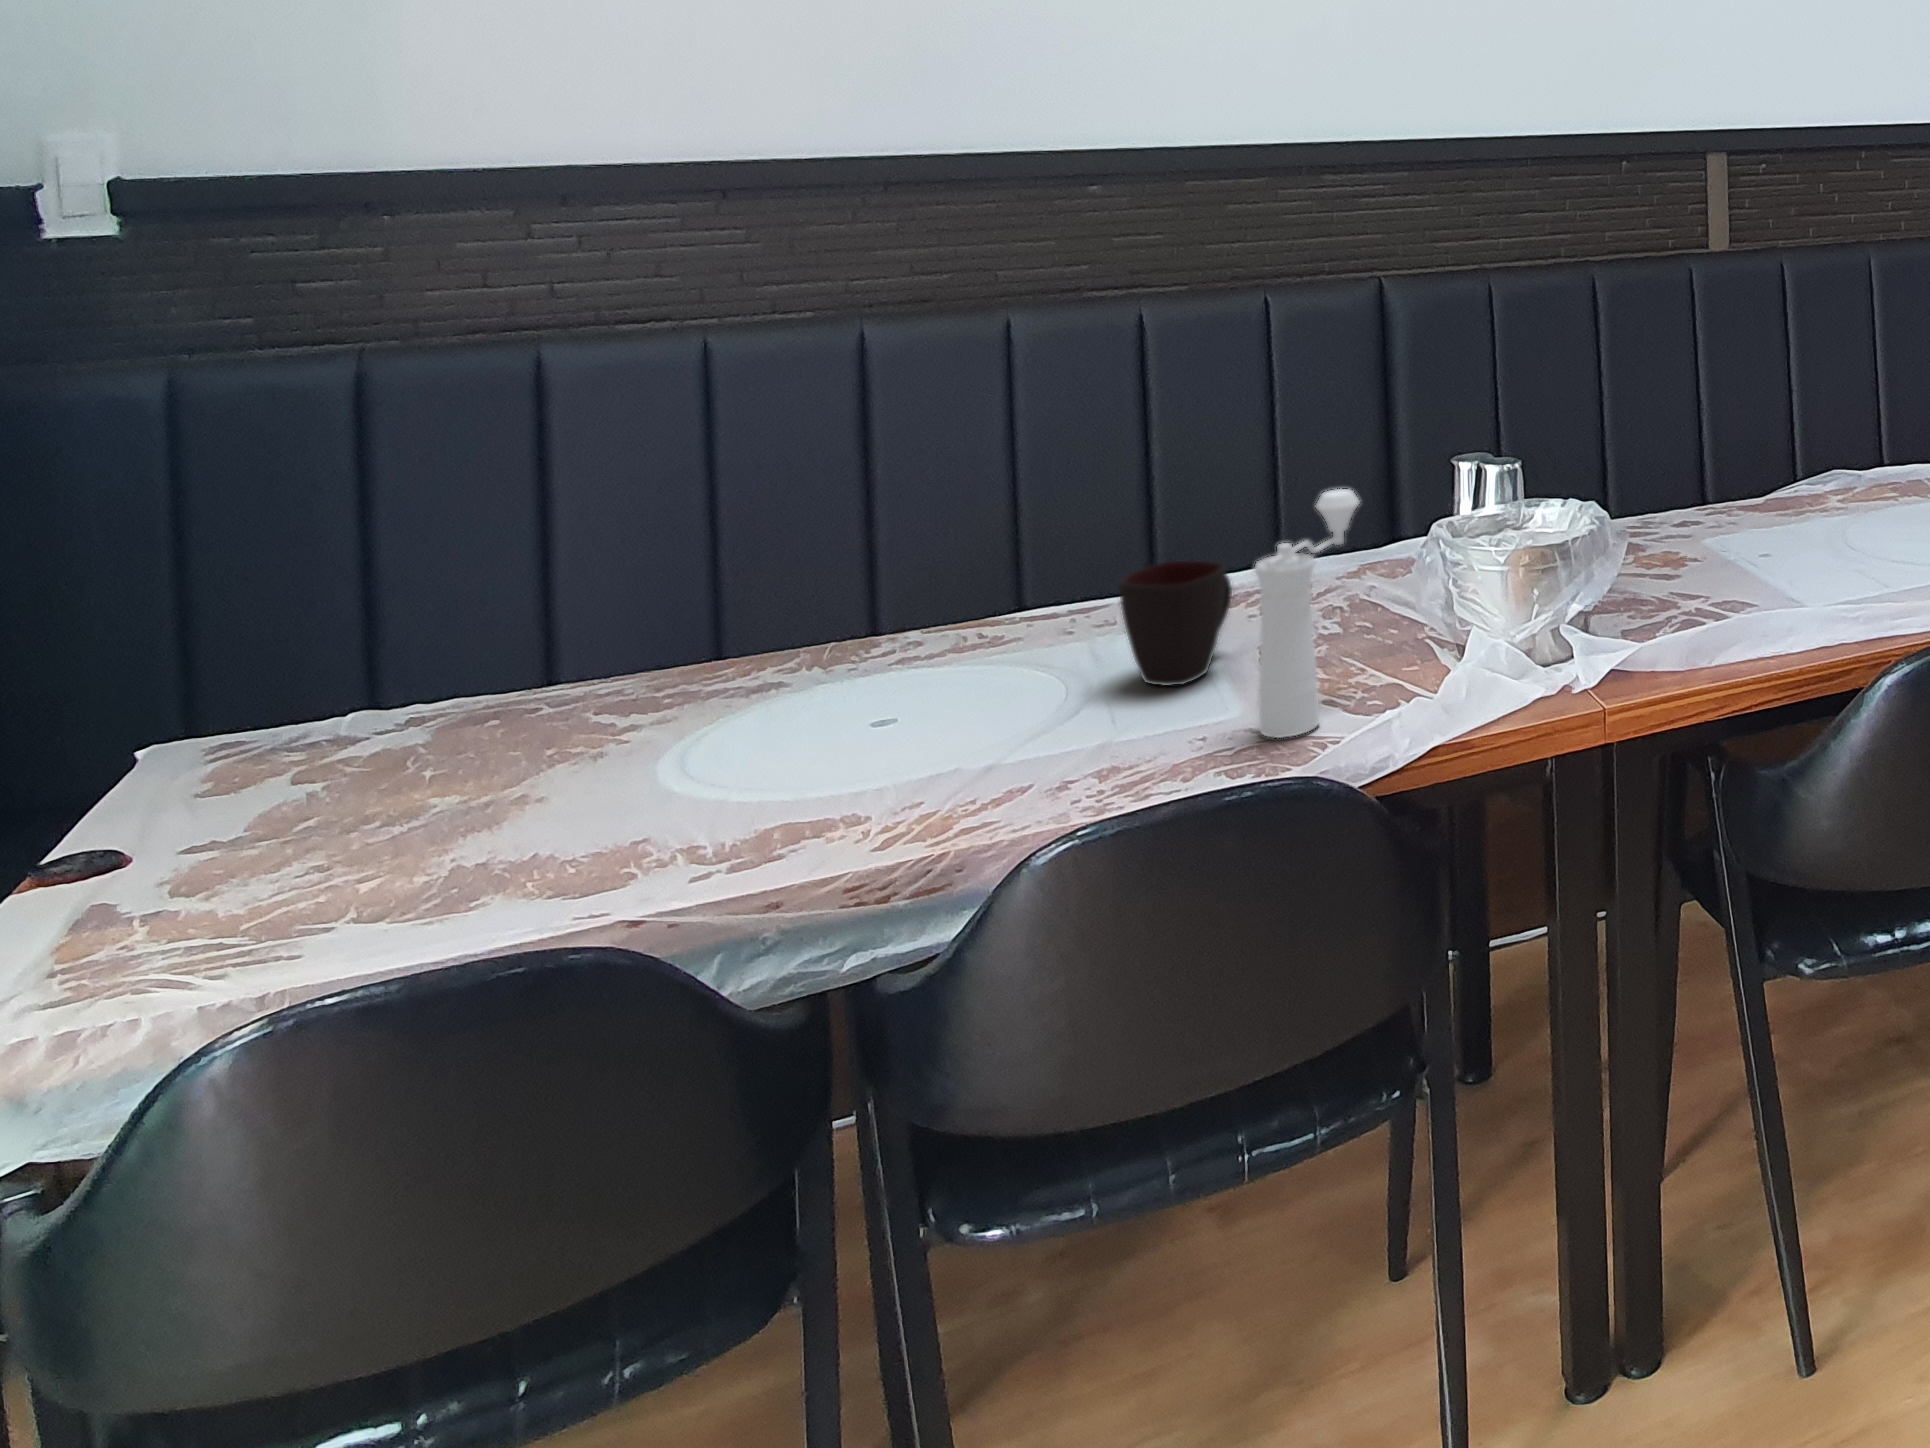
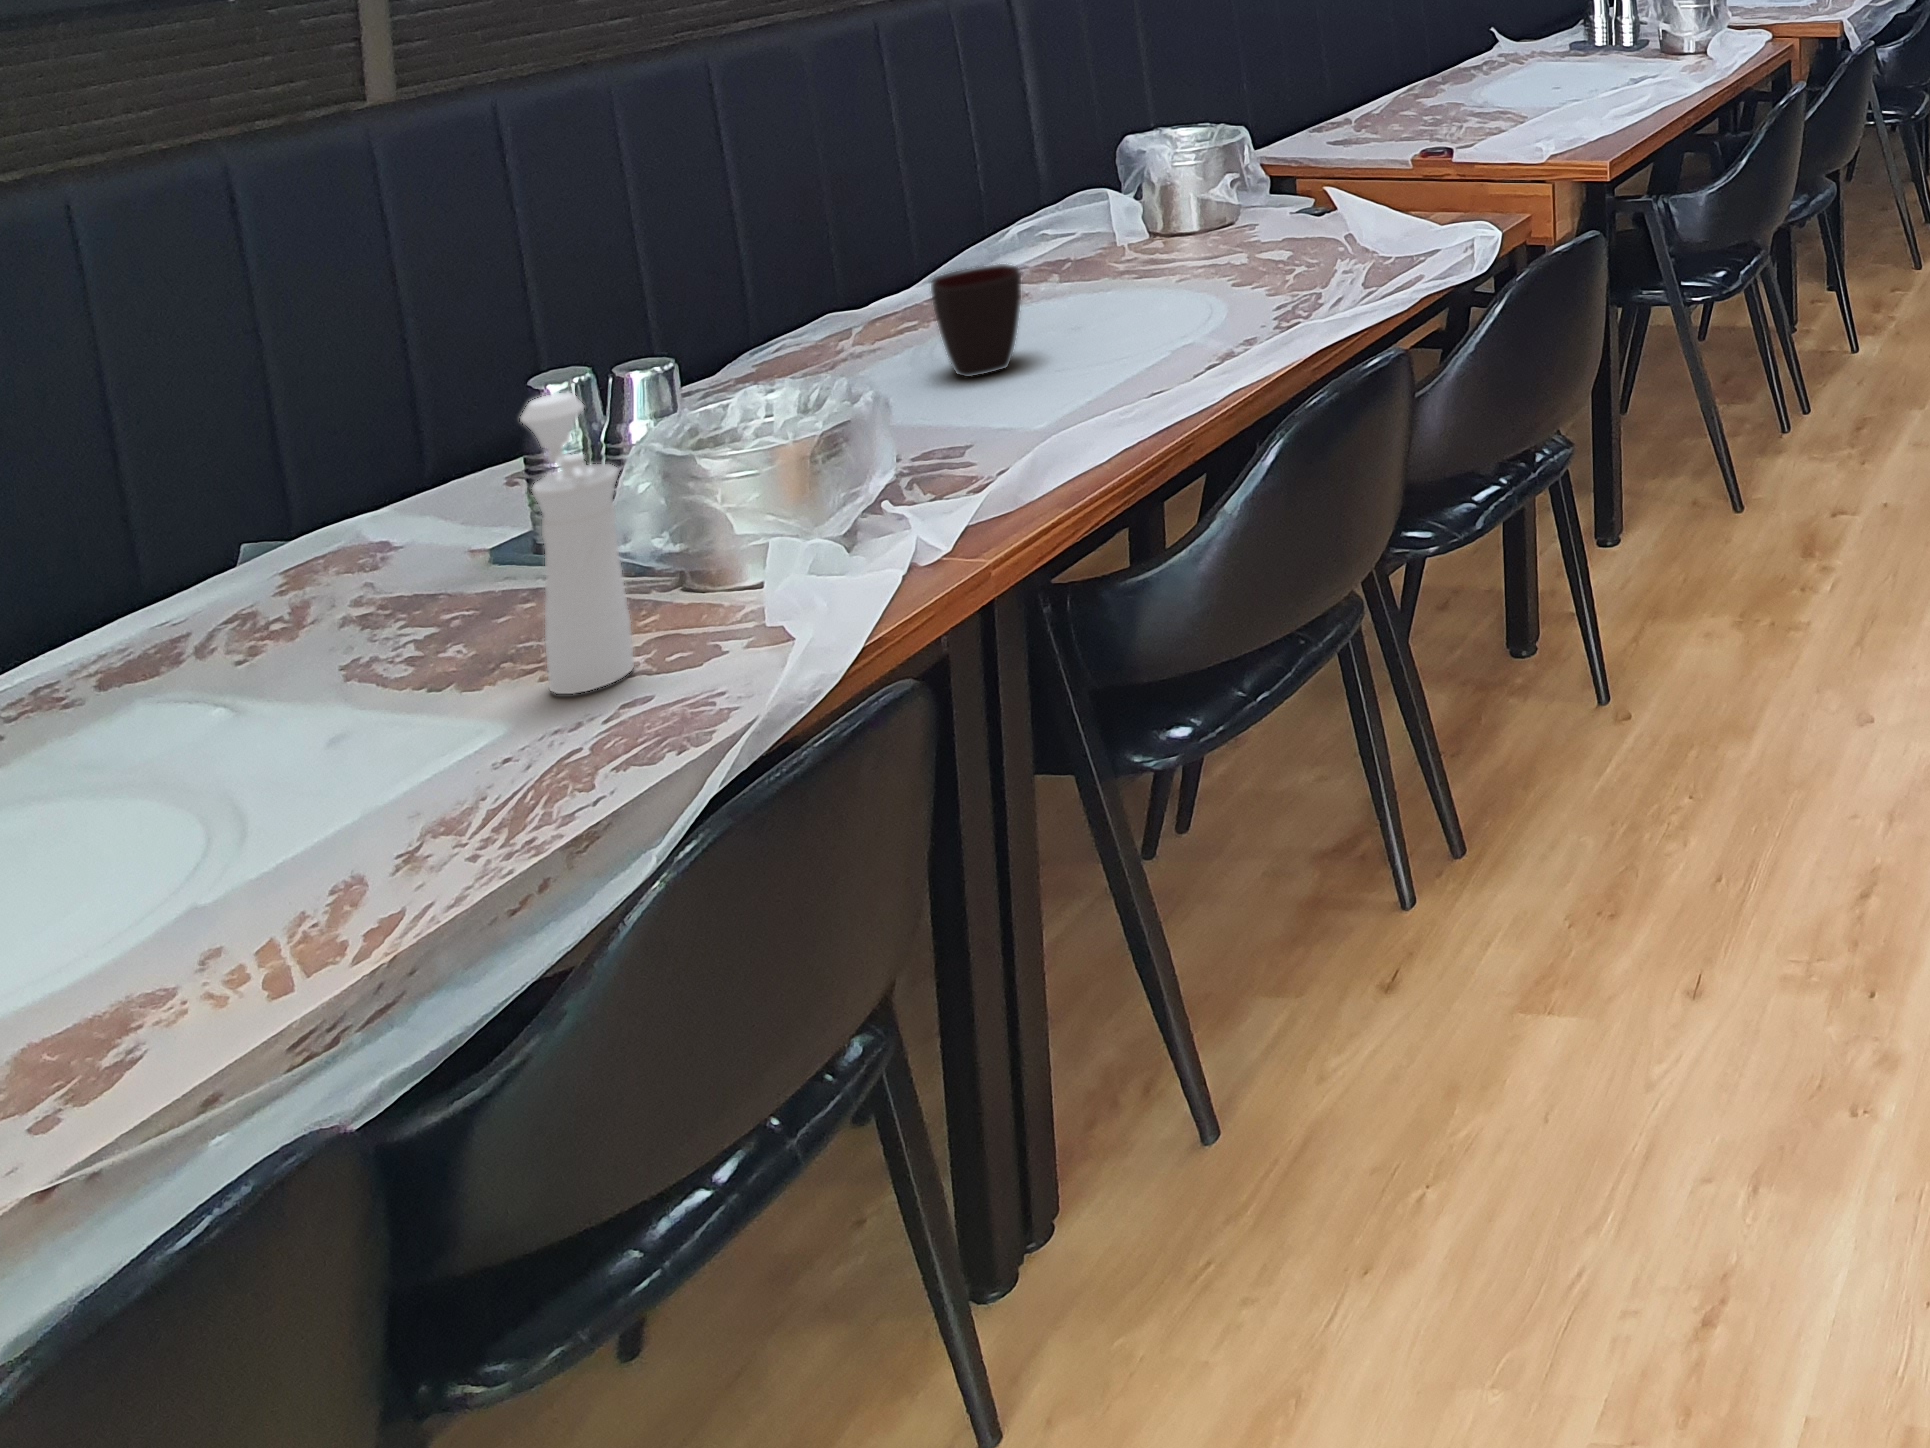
cup: present [1119,560,1232,686] -> present [931,264,1021,377]

